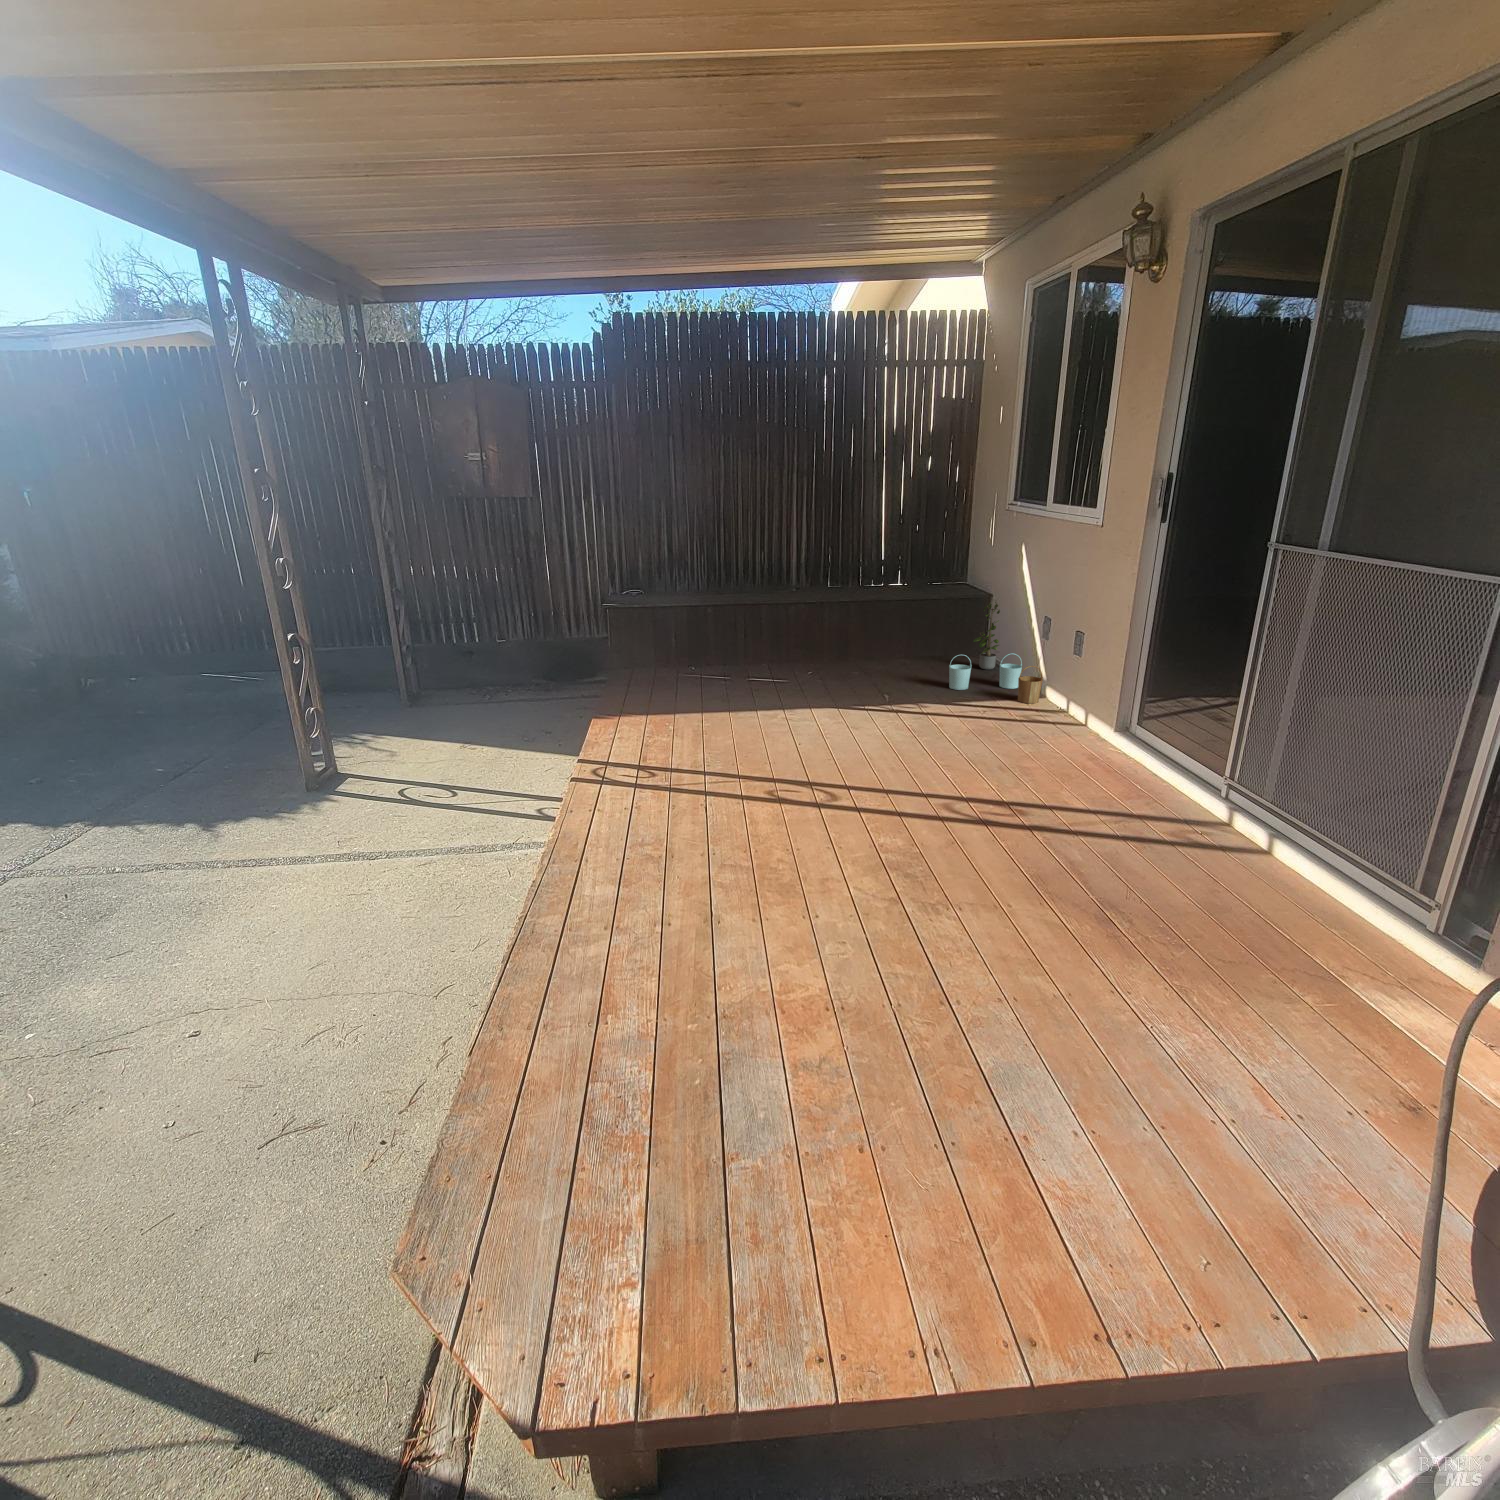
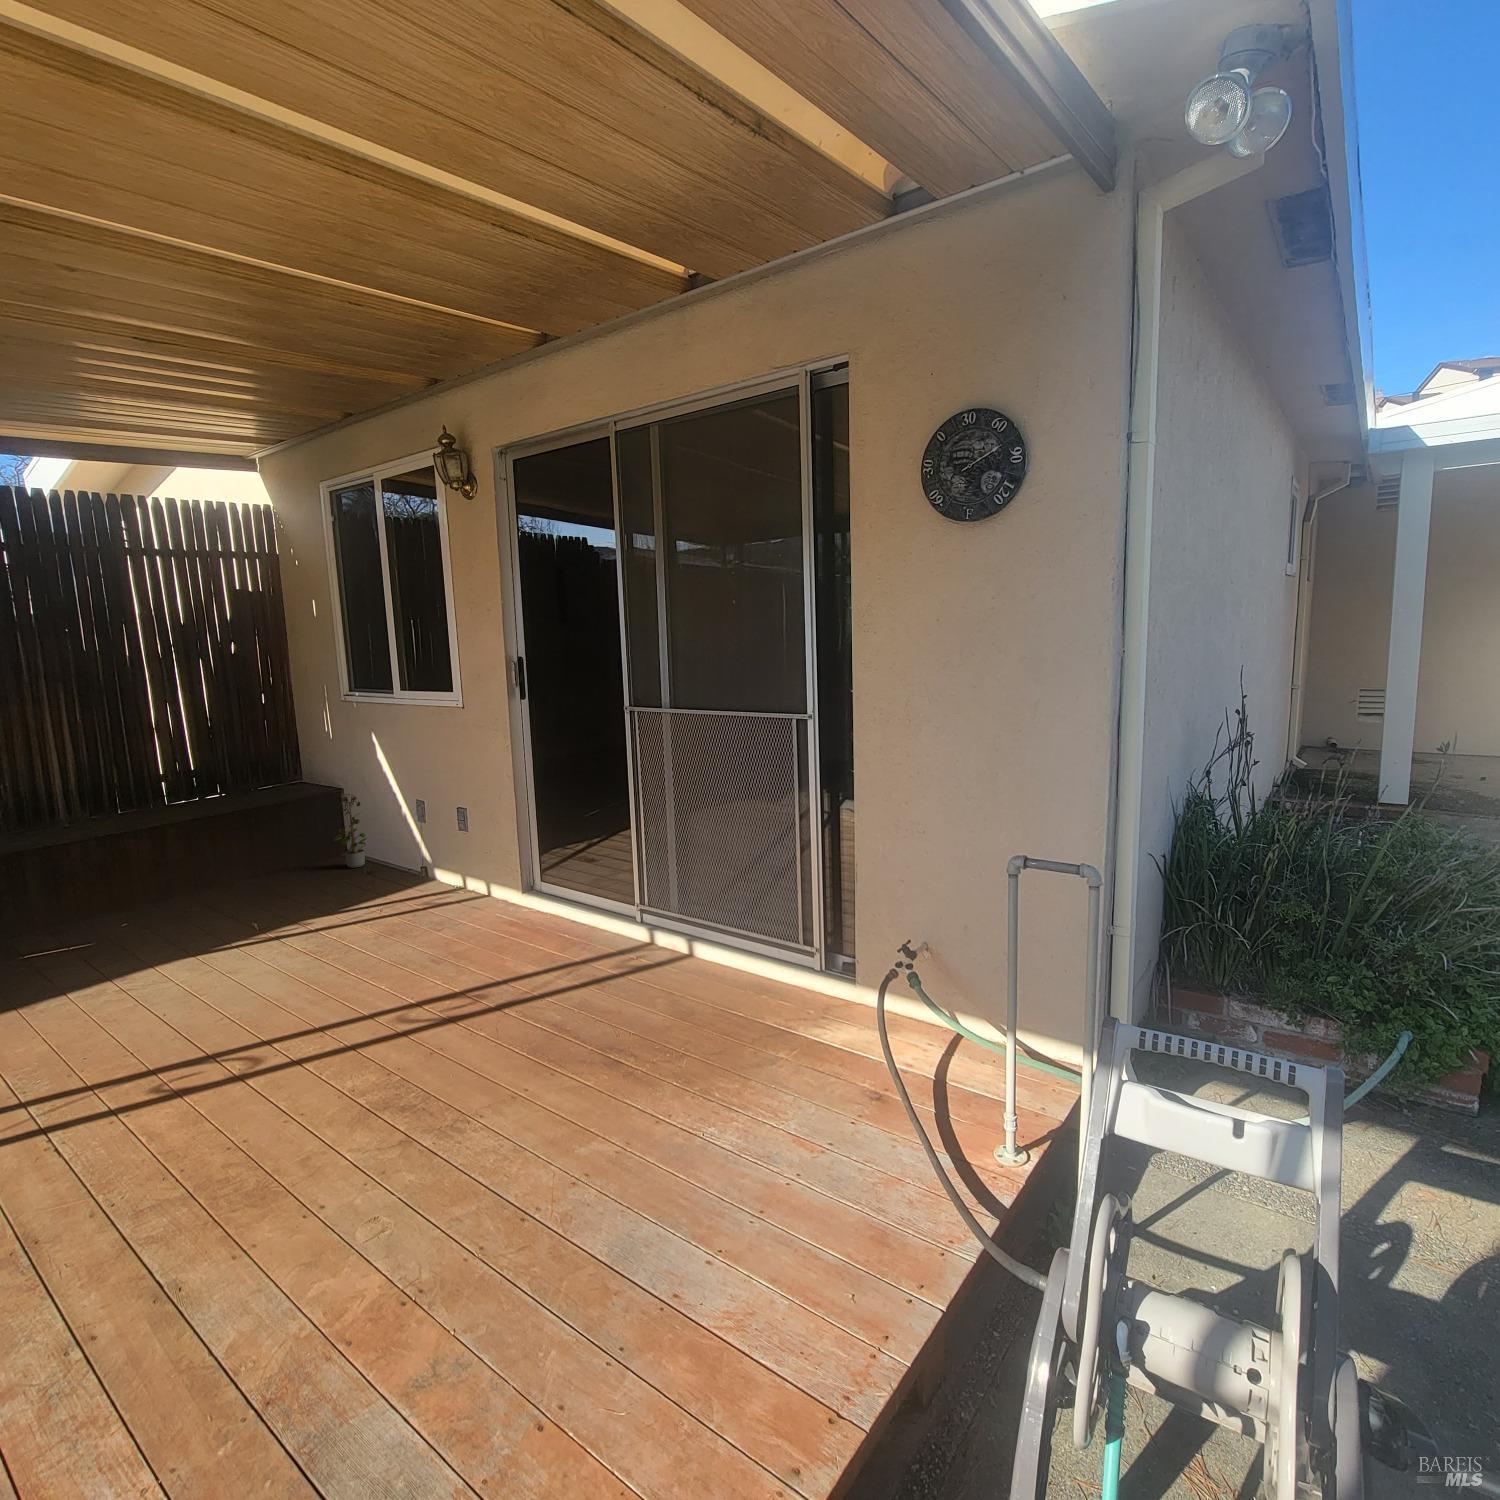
bucket: present [949,654,1043,704] -> none [320,844,432,896]

